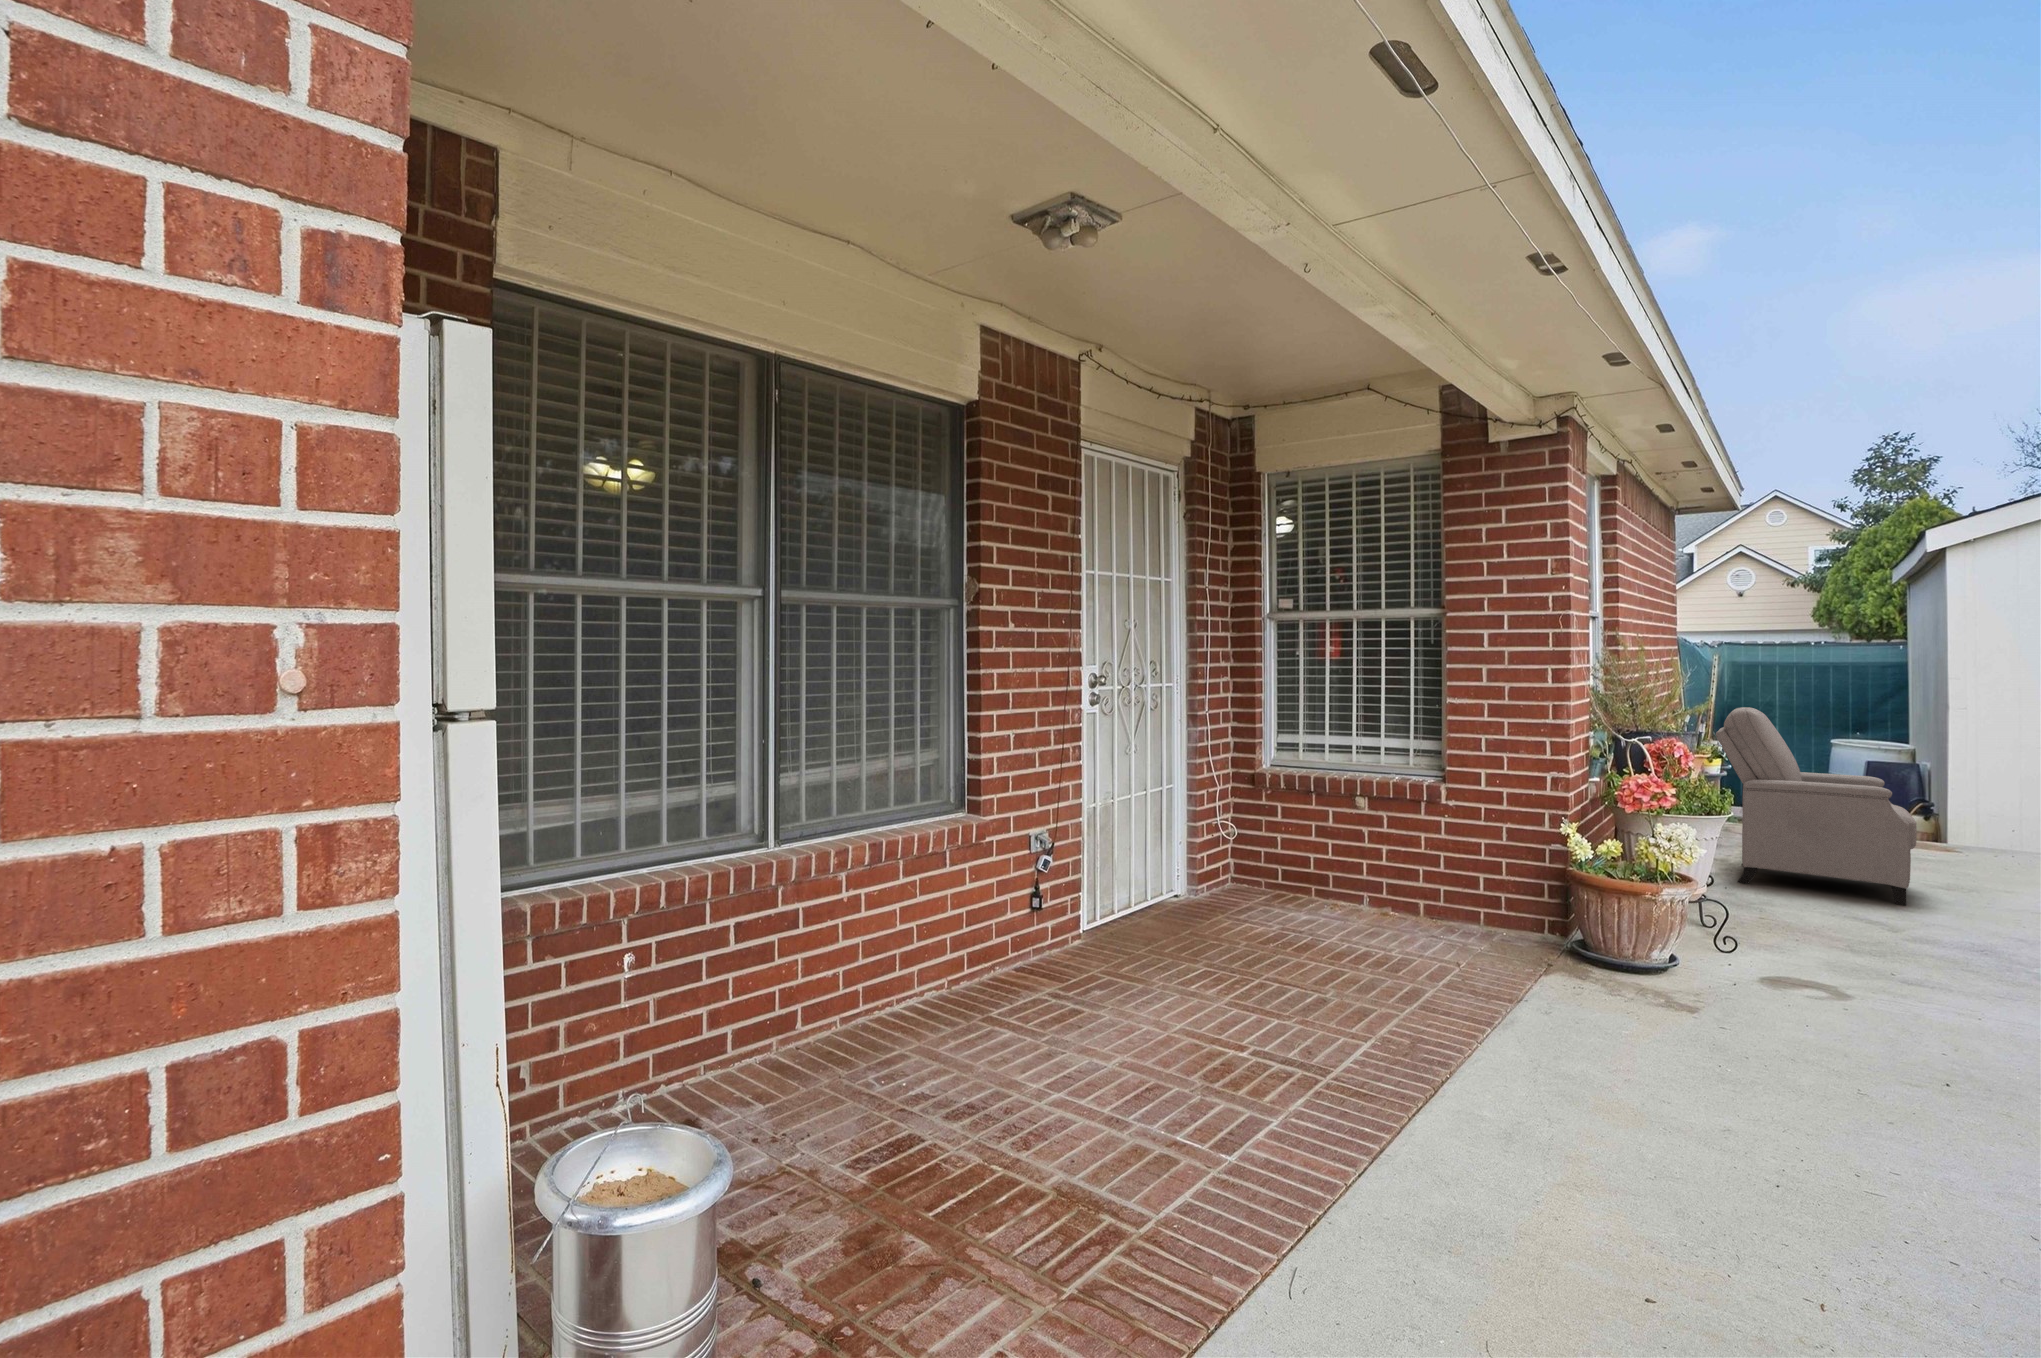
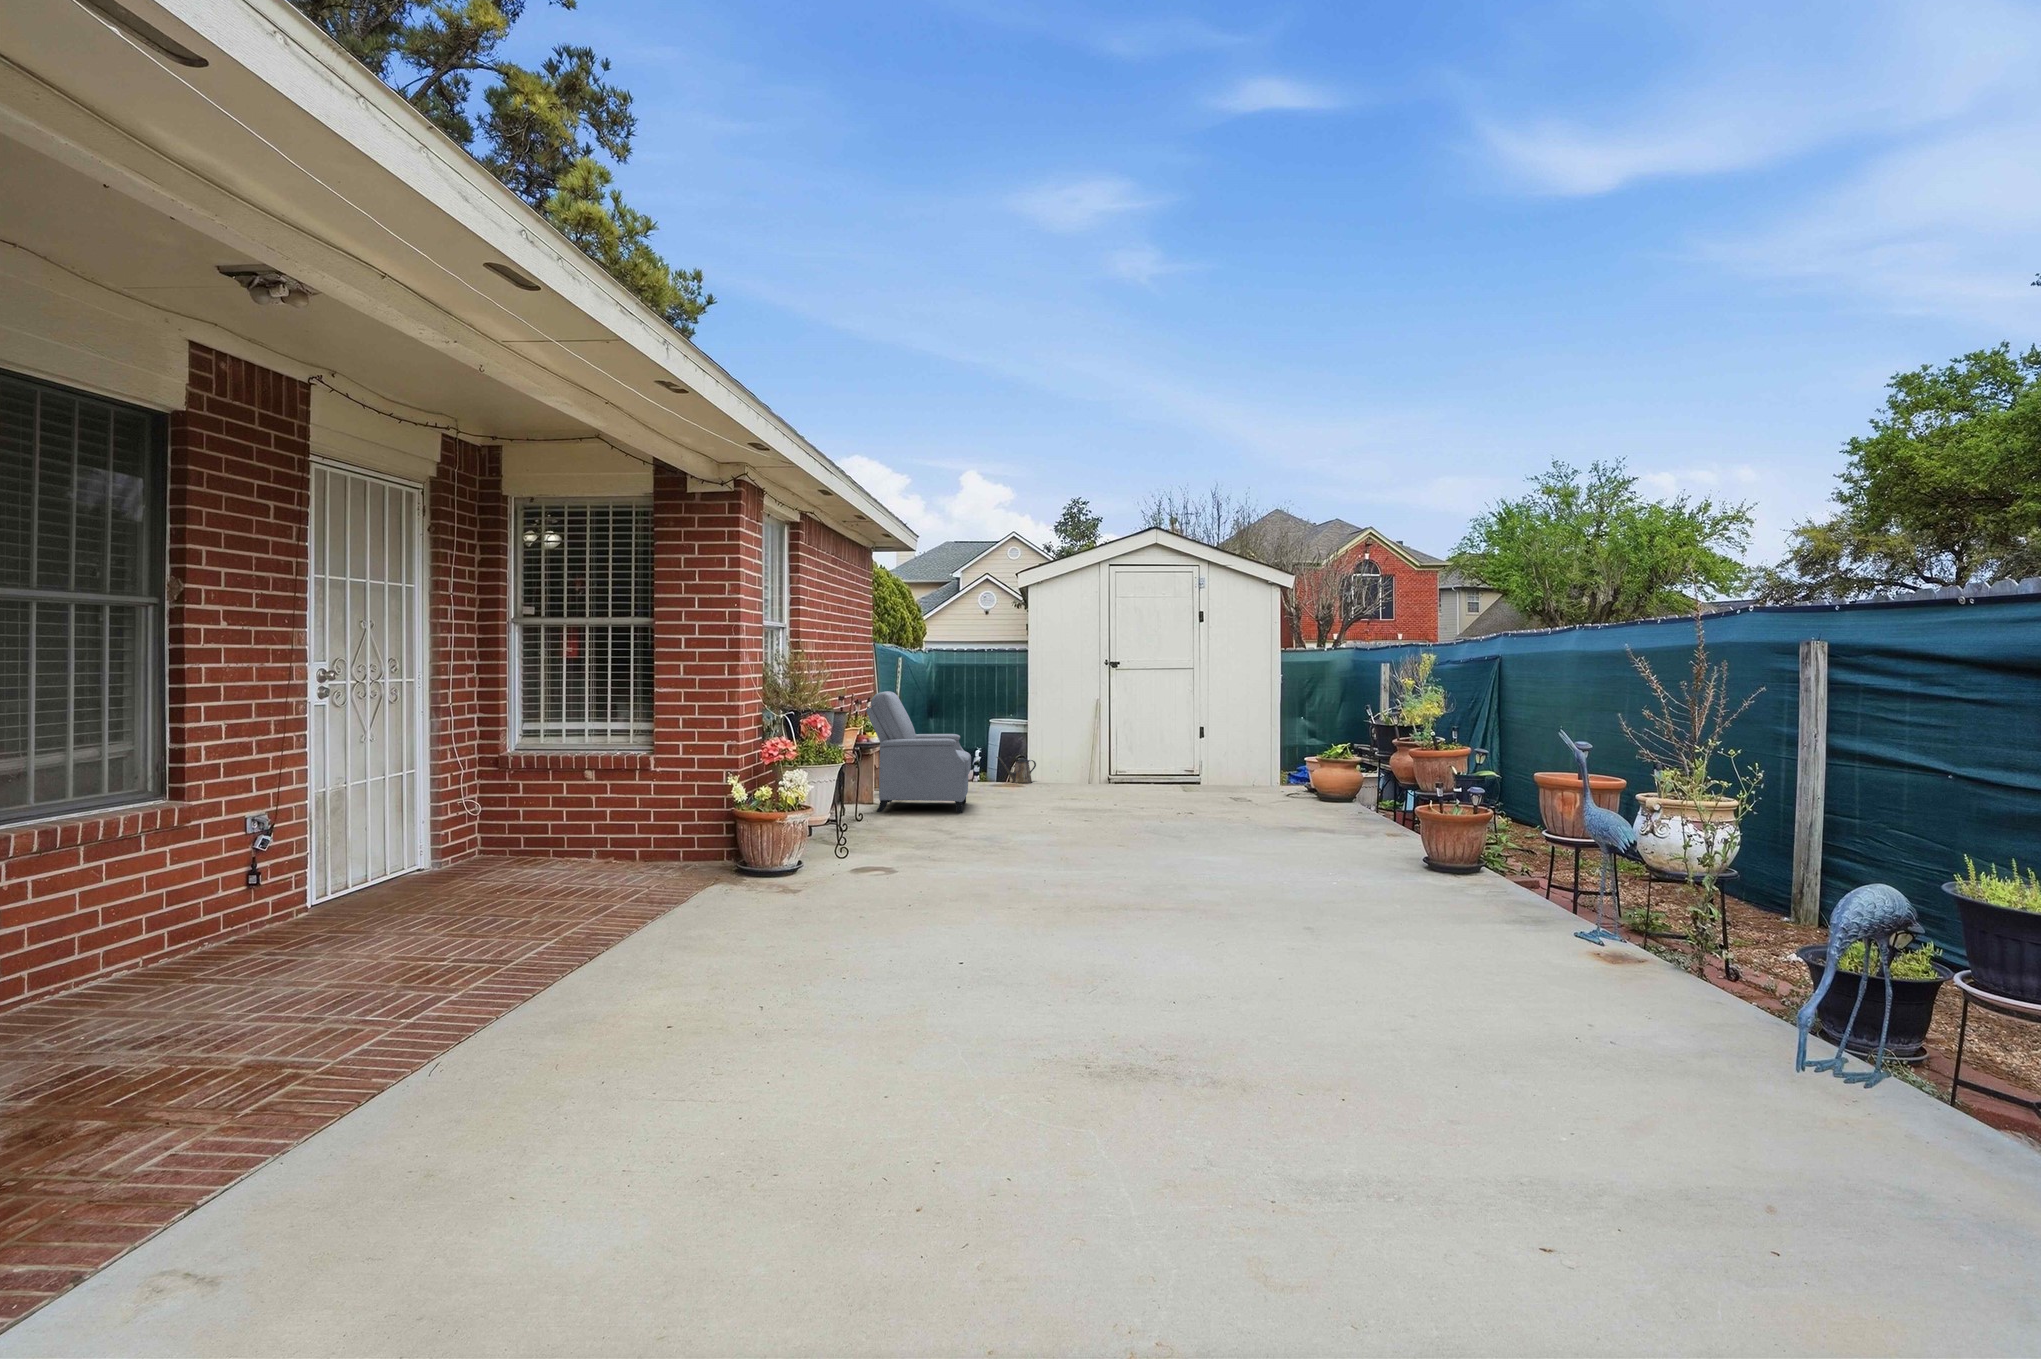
watering can: none [1923,810,2006,857] -> present [997,757,1036,783]

